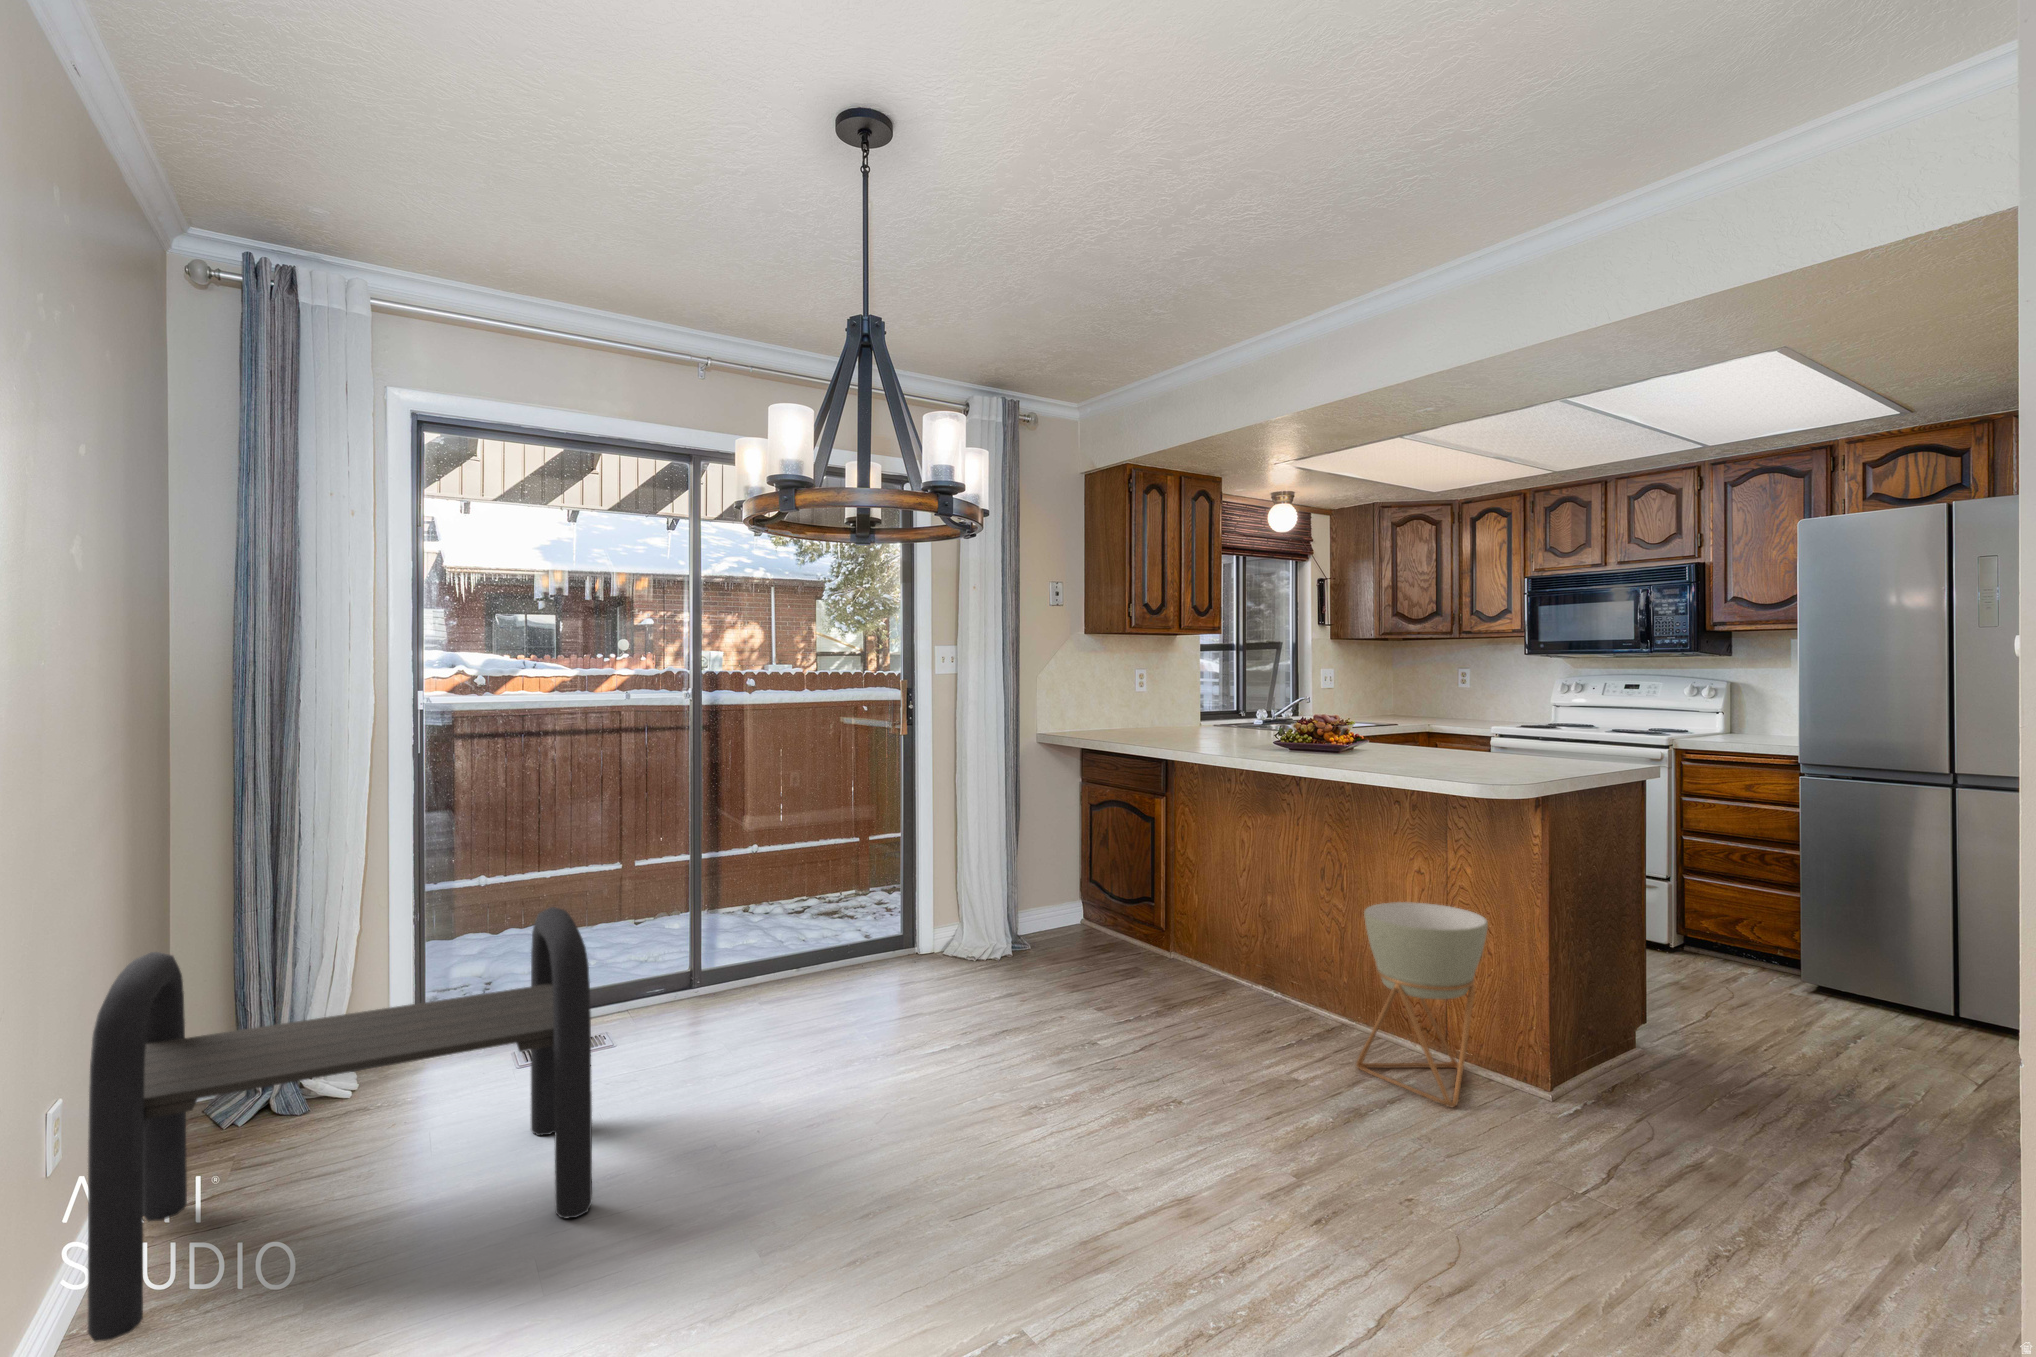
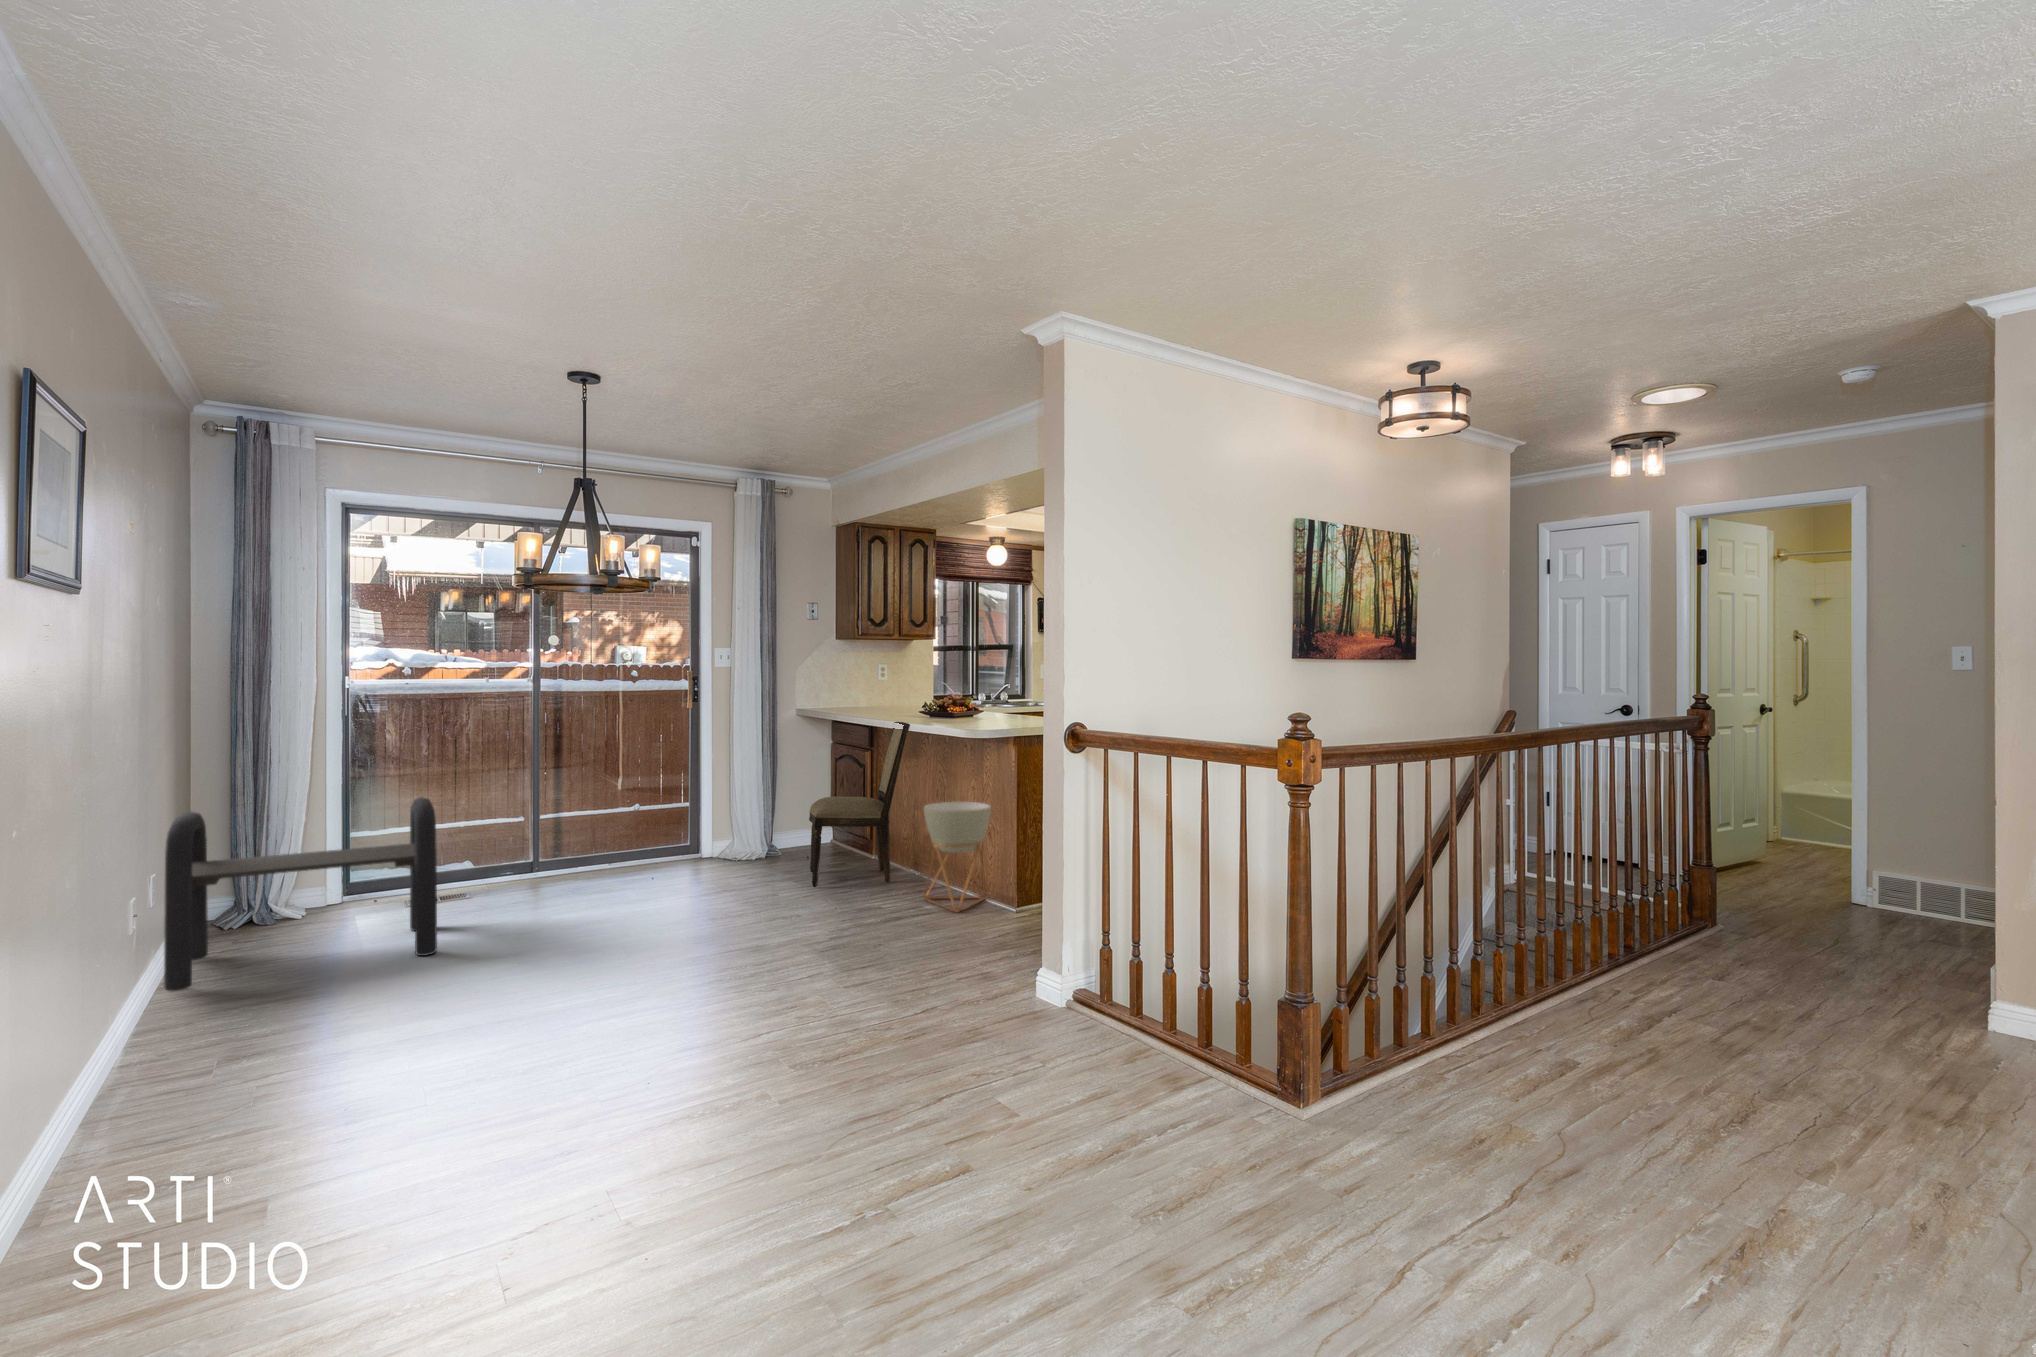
dining chair: none [1108,760,1286,1031] -> present [809,722,910,887]

